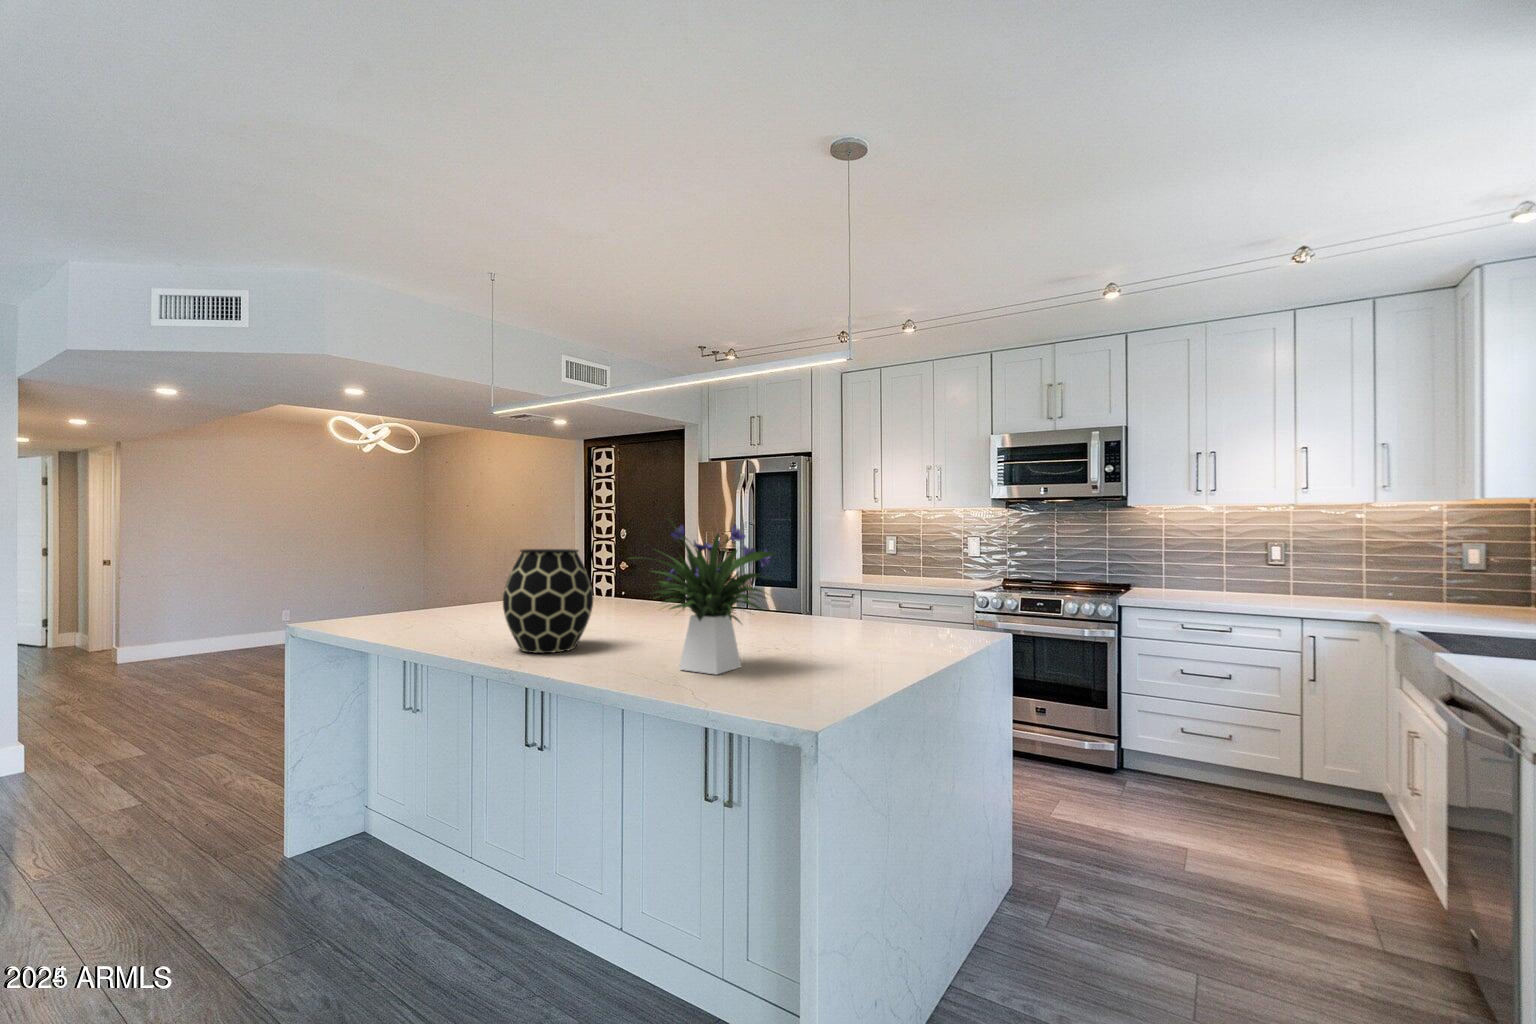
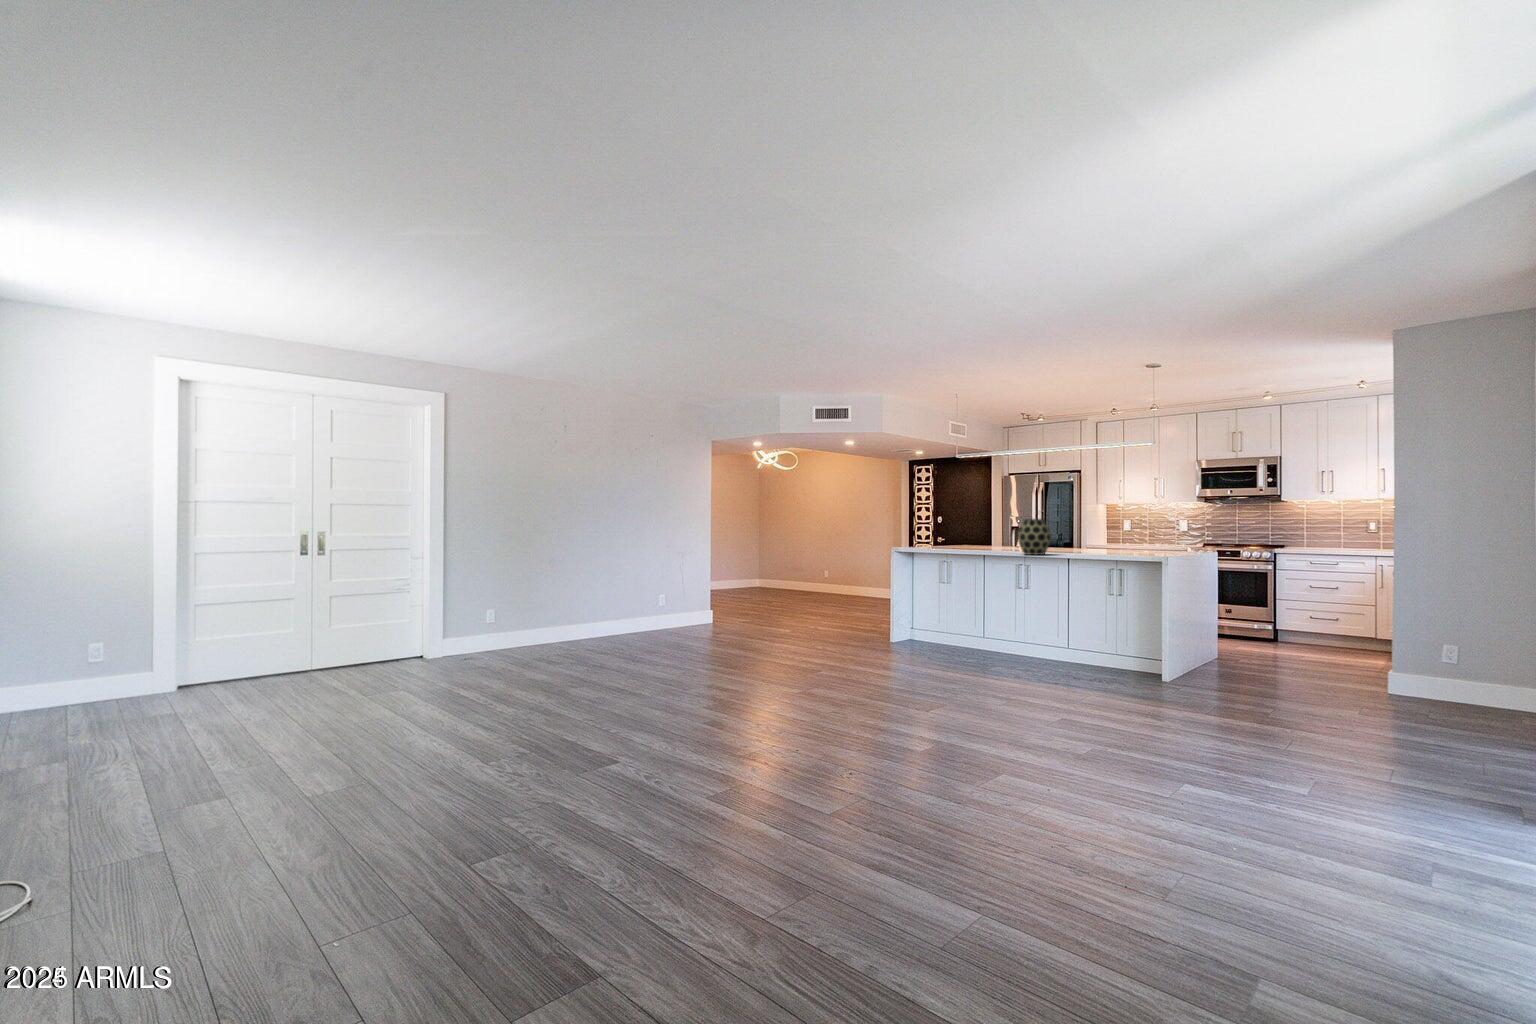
flower arrangement: present [631,518,775,675] -> none [1084,506,1137,557]

